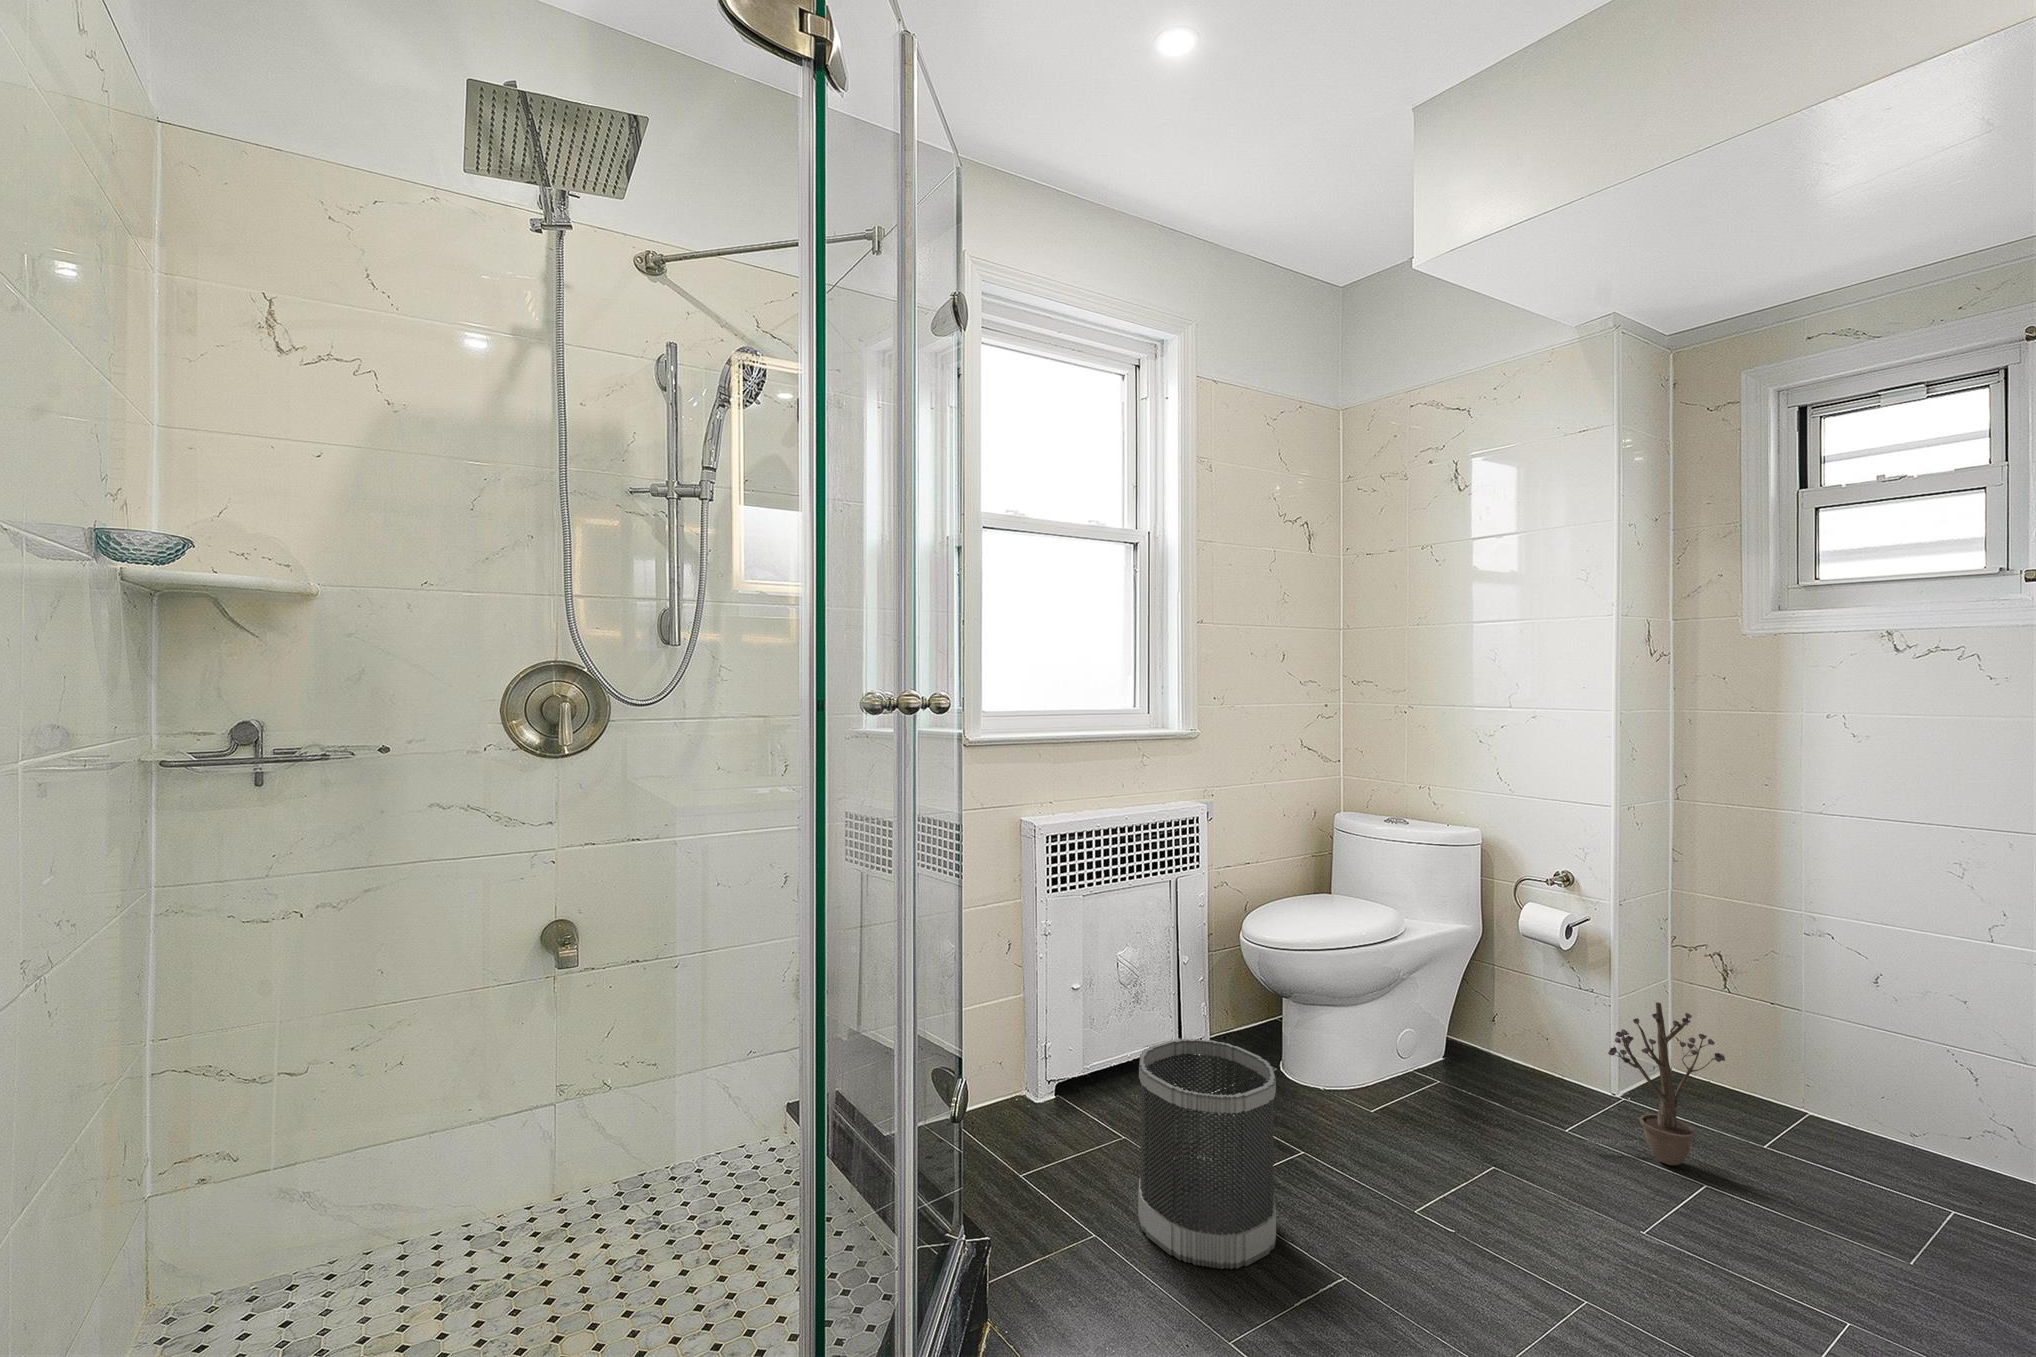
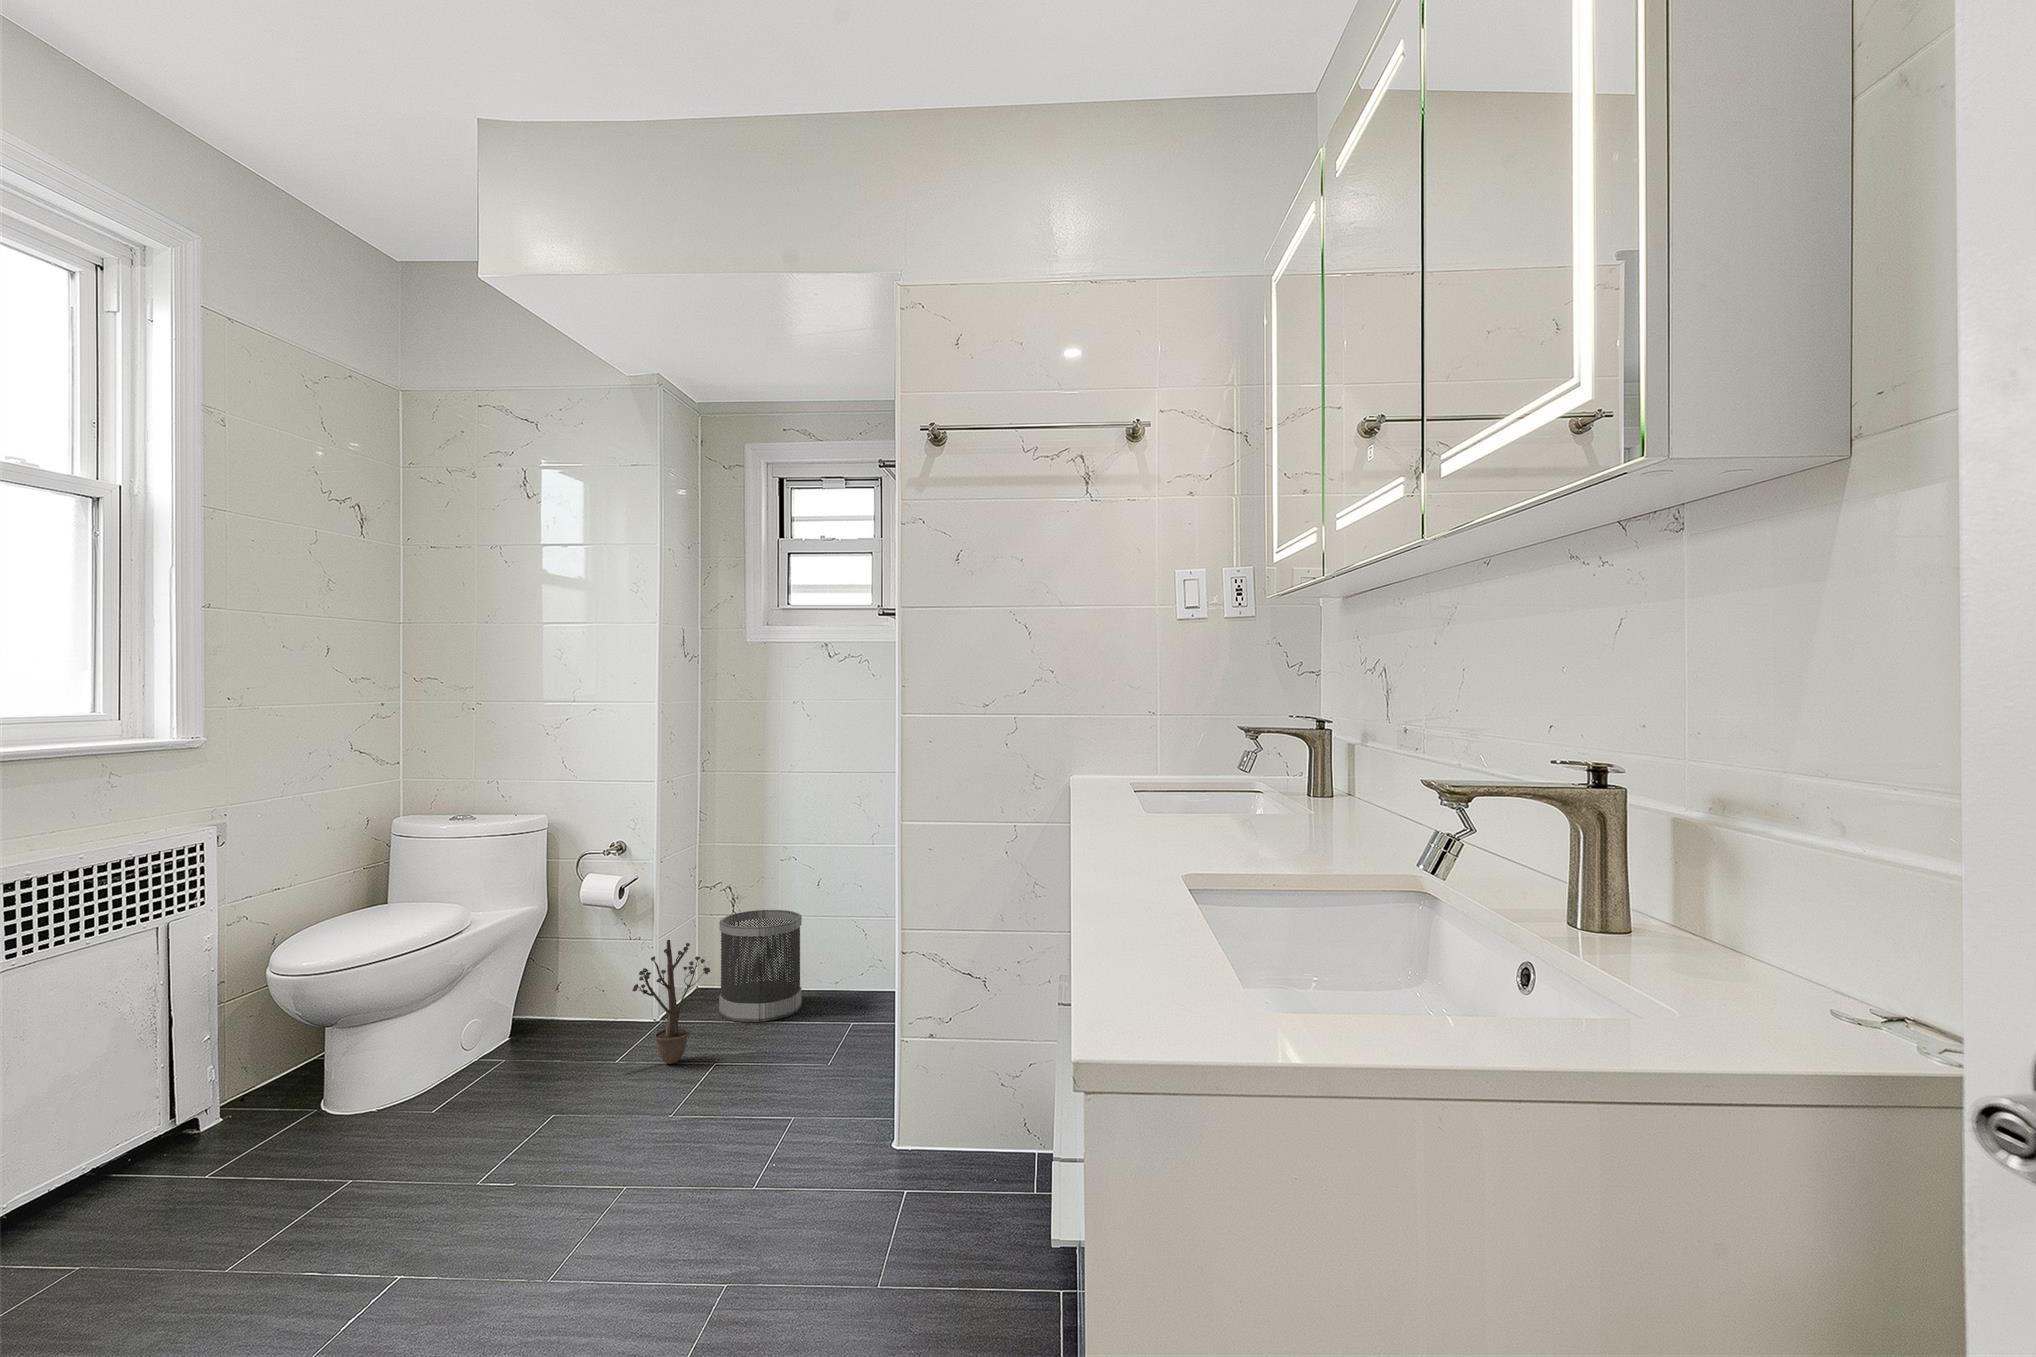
wastebasket: present [1138,1039,1276,1269] -> present [719,910,802,1022]

